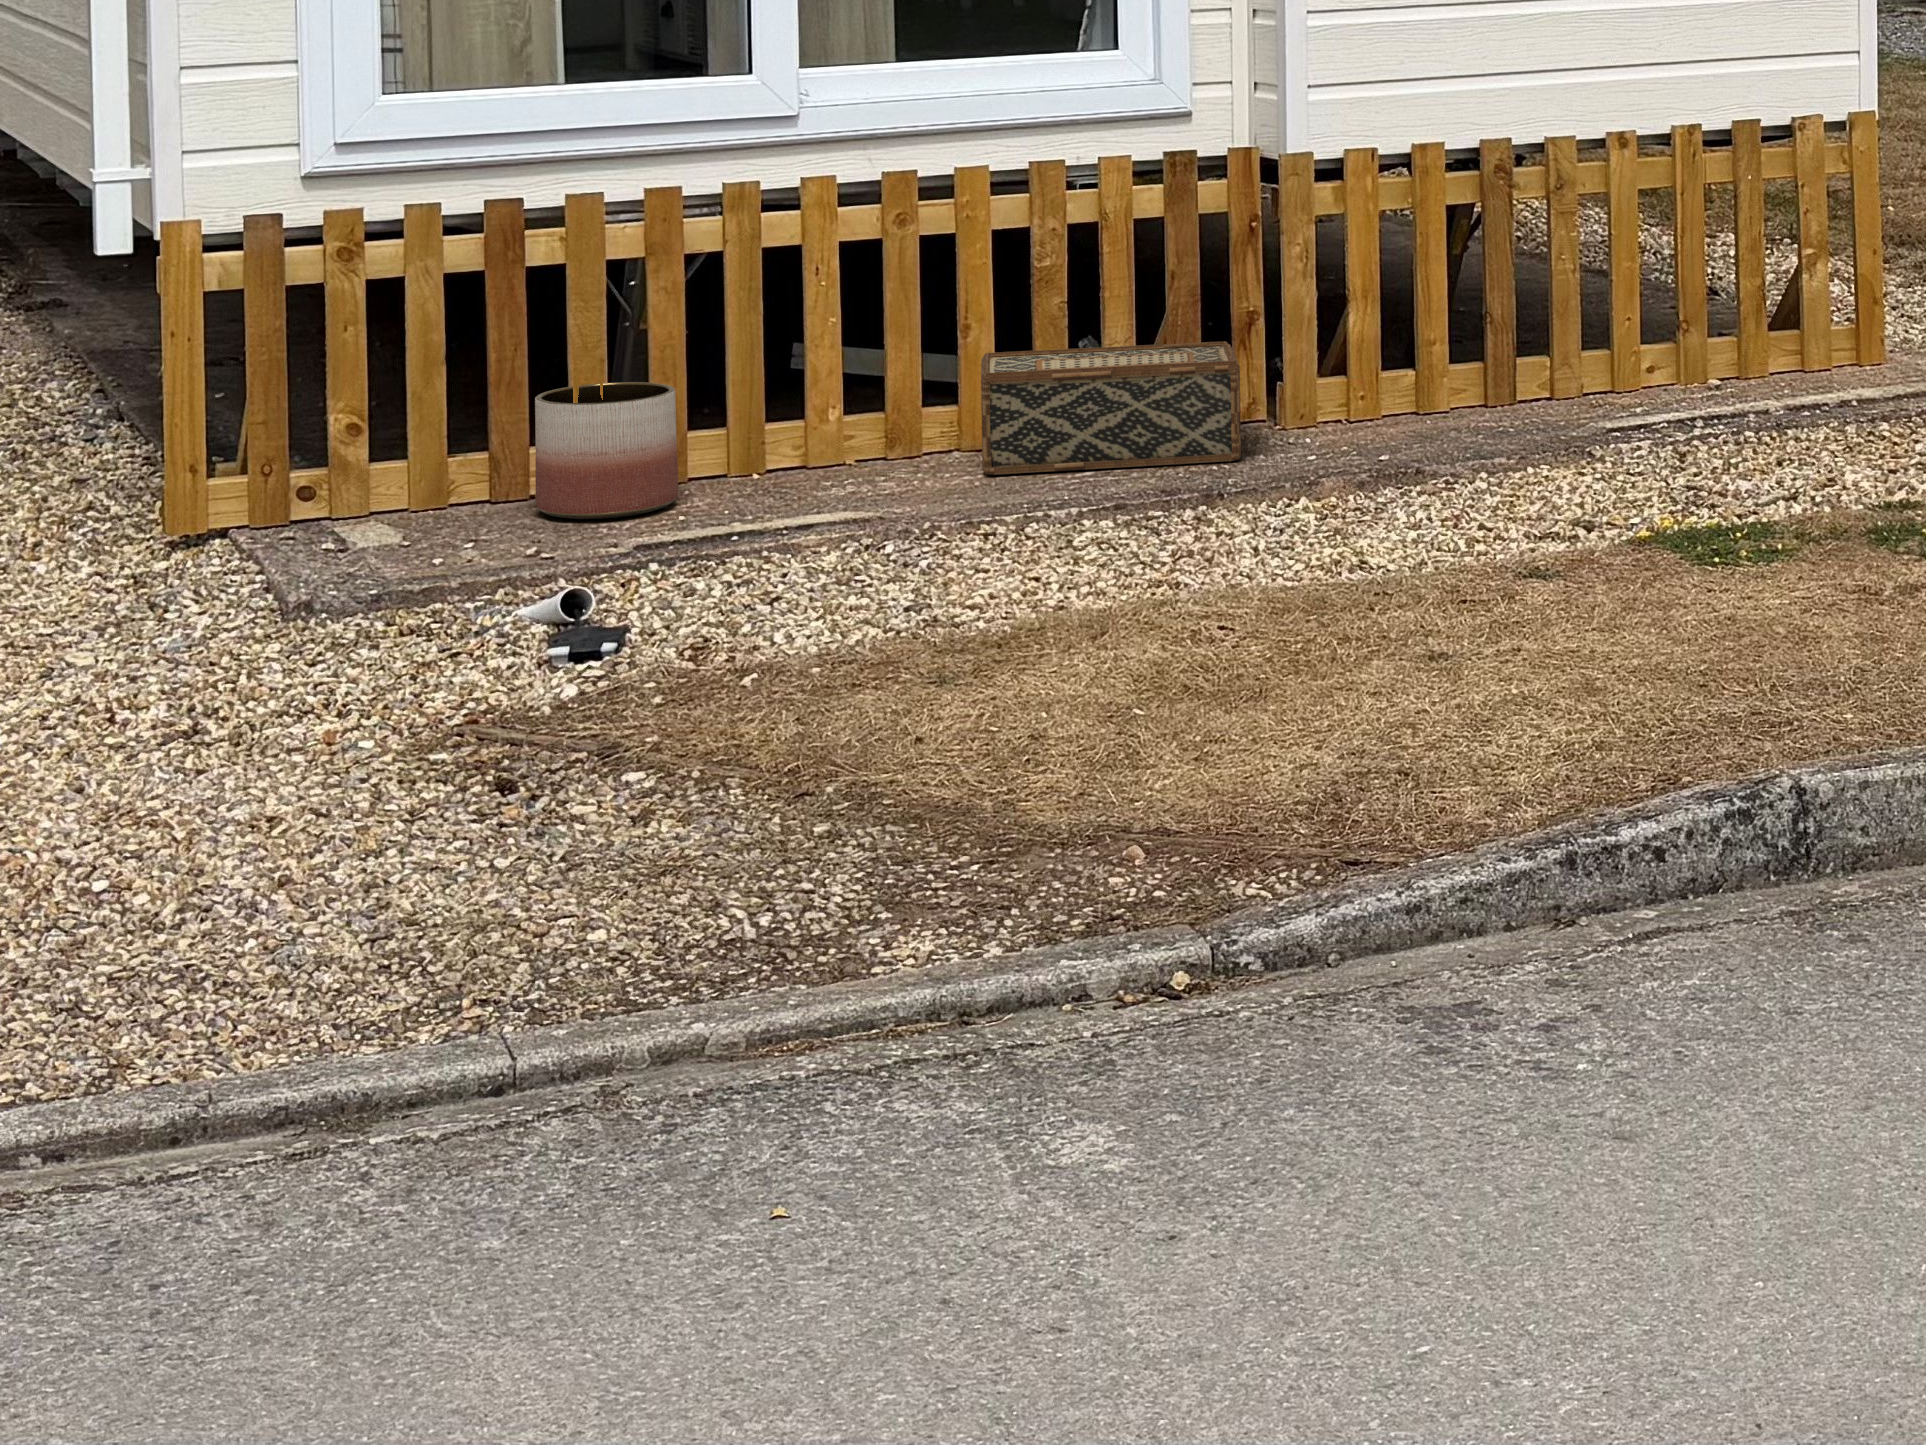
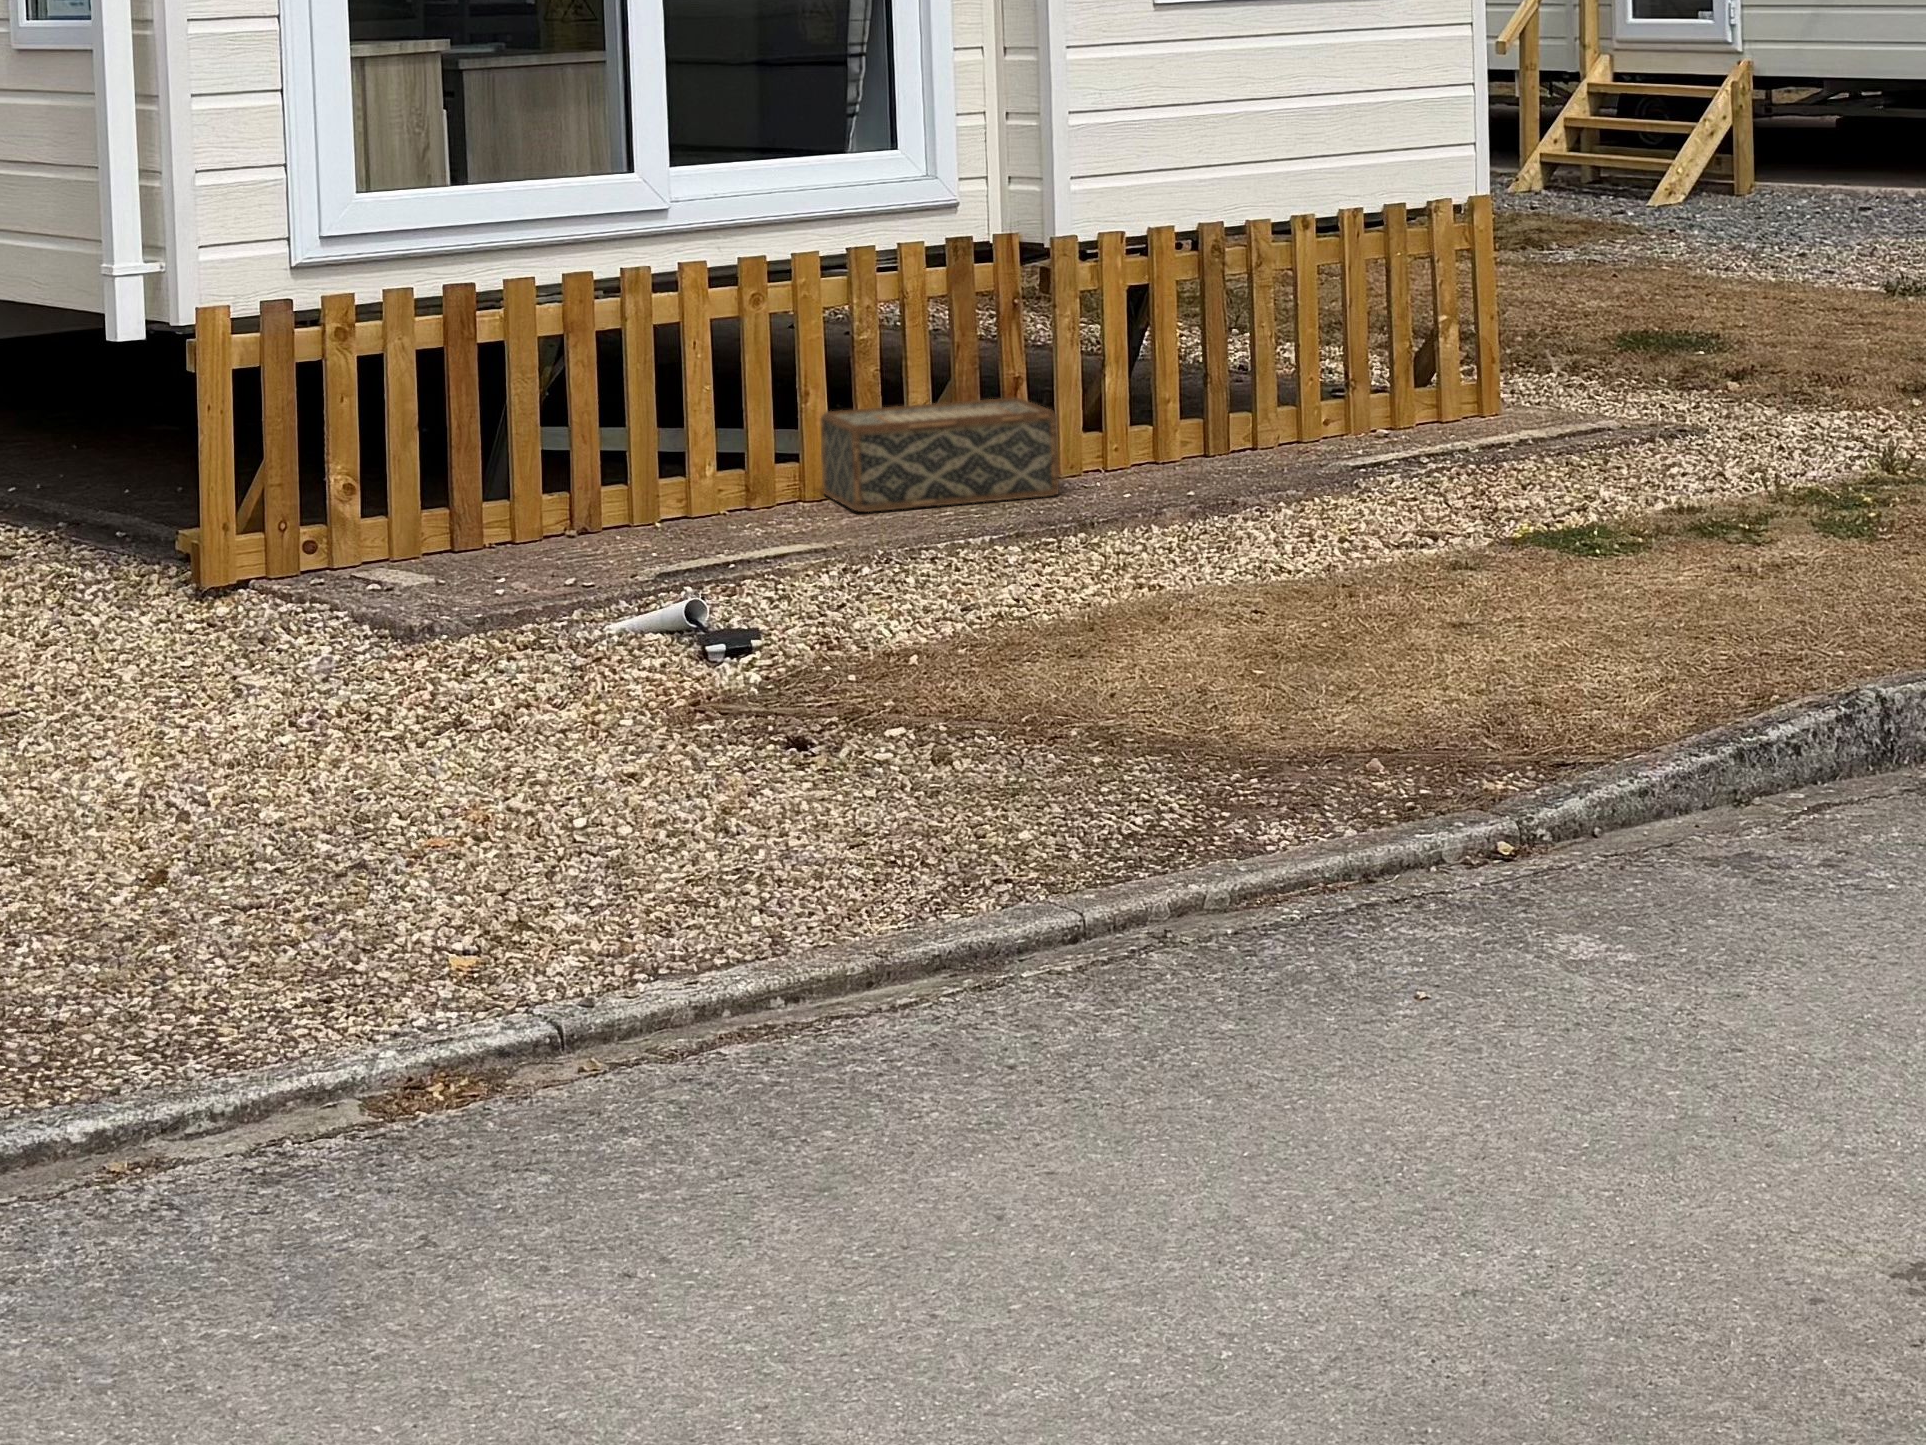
planter: present [535,382,678,519] -> none [506,440,624,555]

